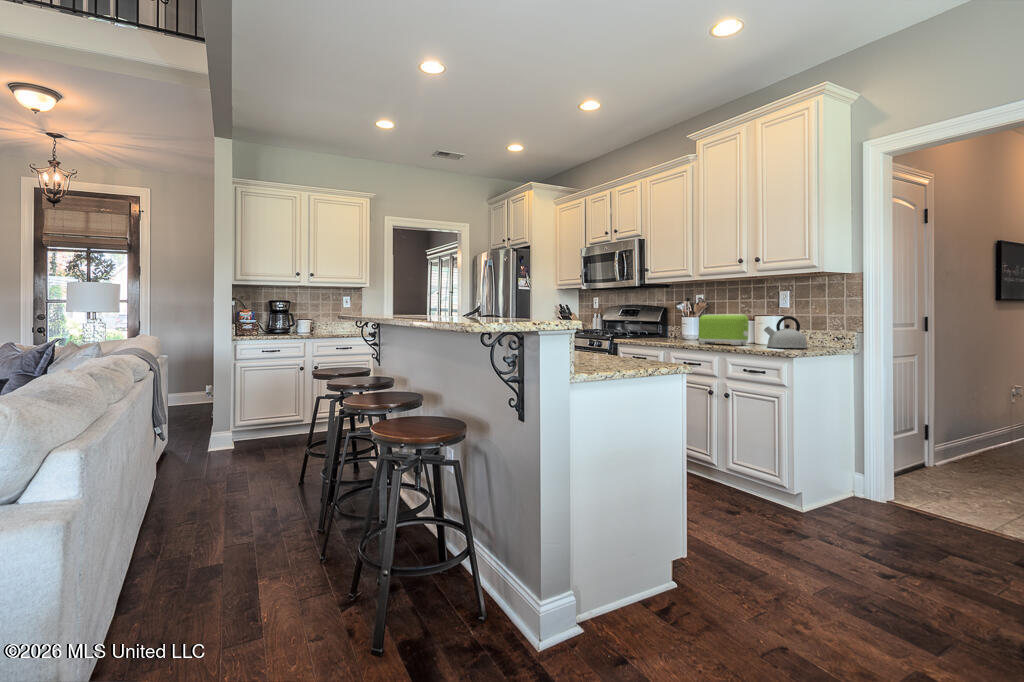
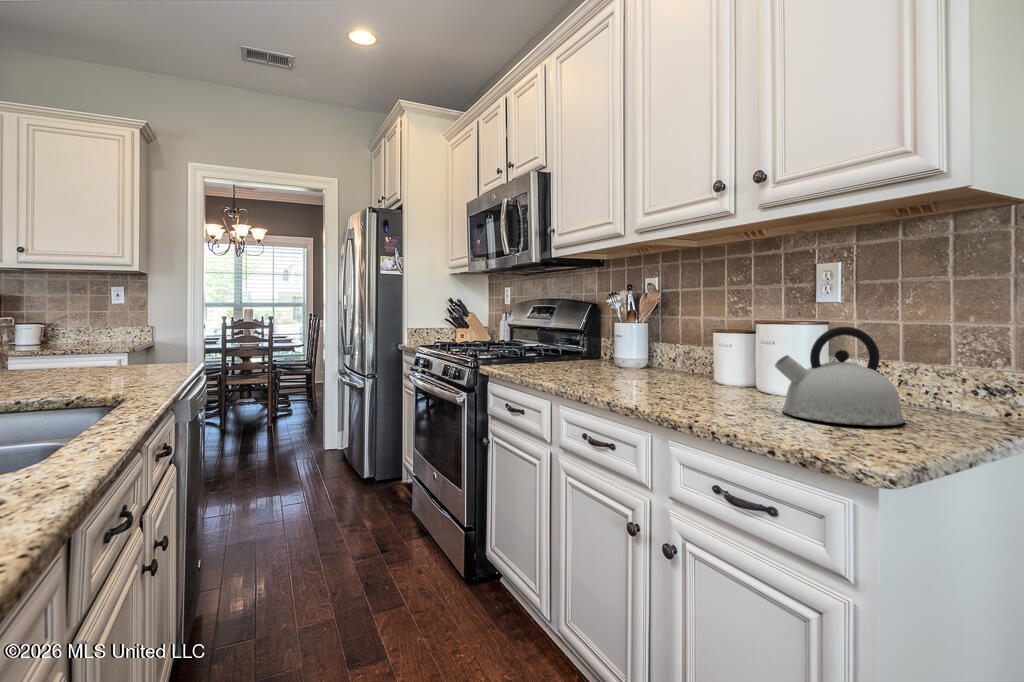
toaster: present [699,314,749,345] -> none [624,320,739,398]

